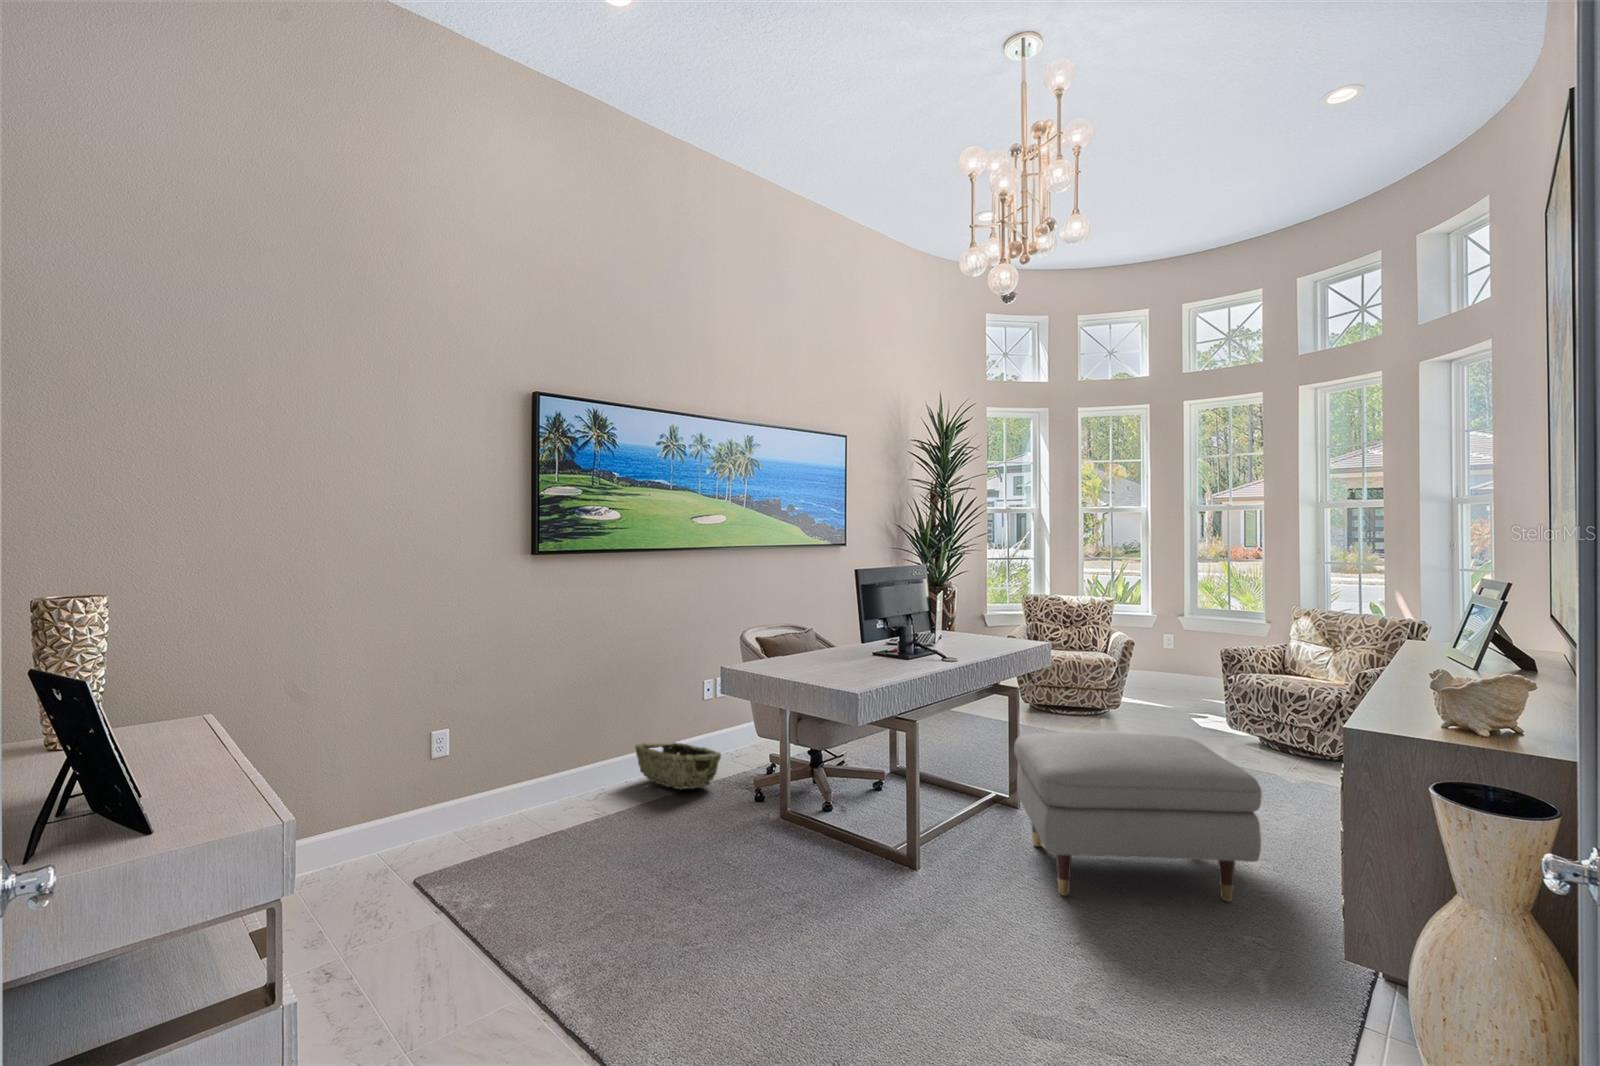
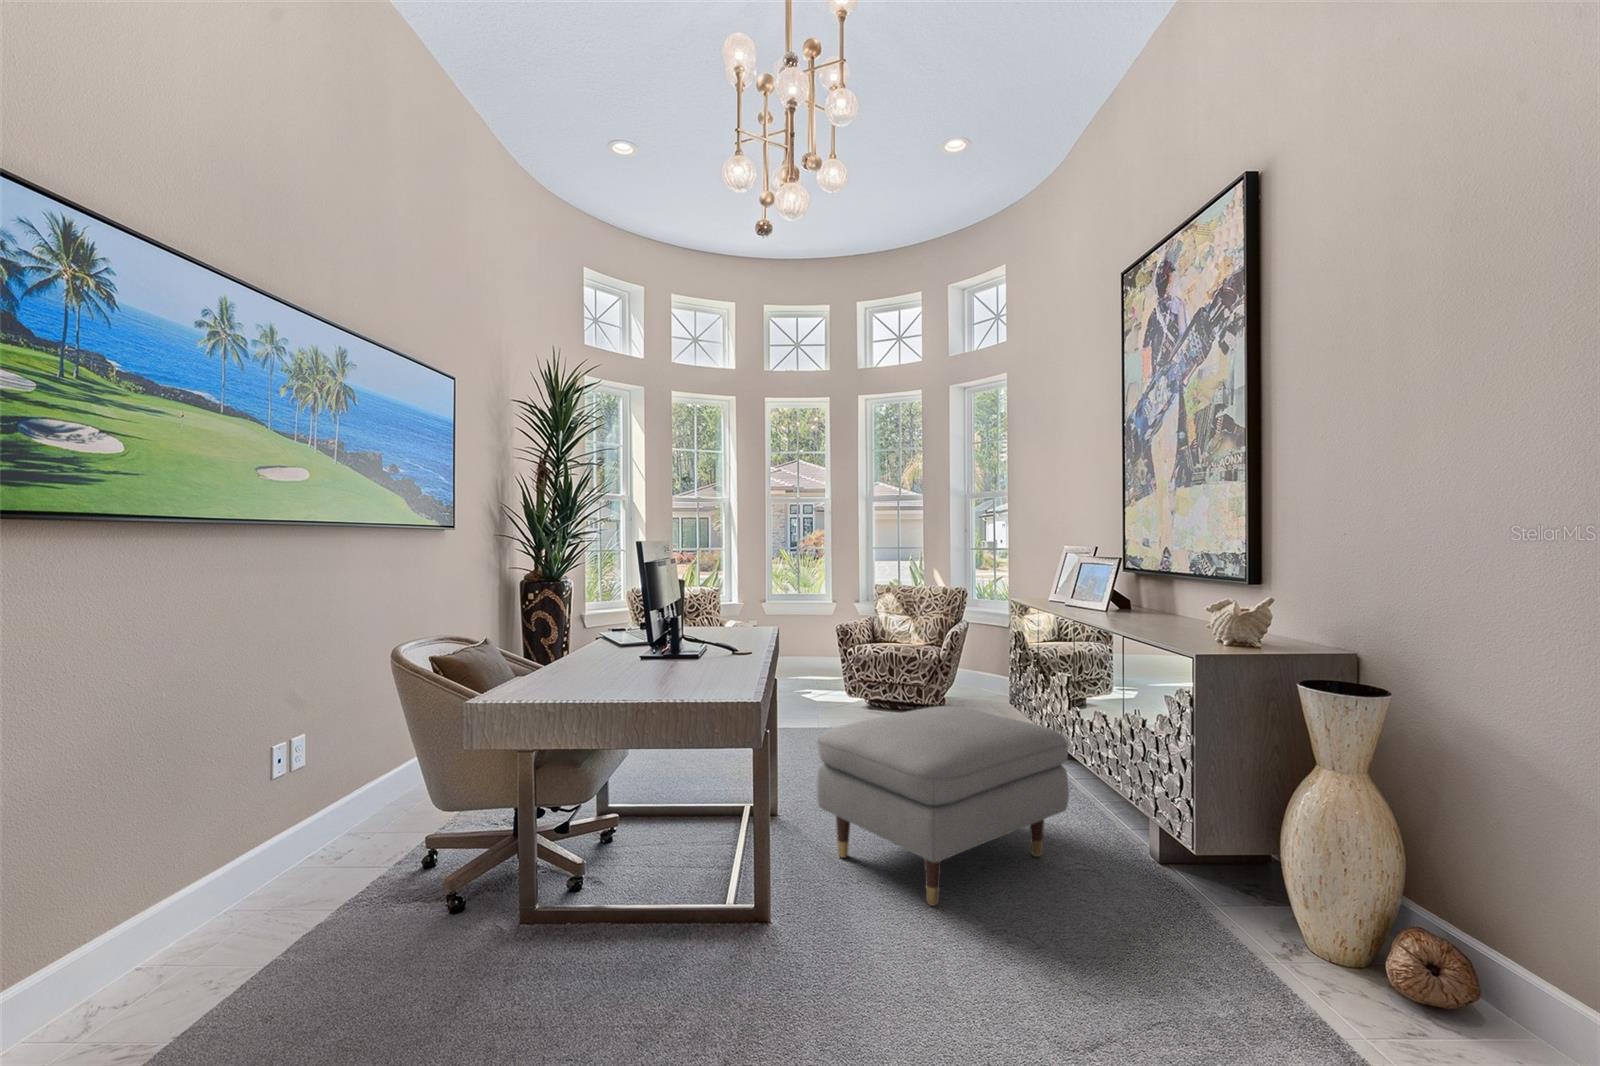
woven basket: present [635,743,721,789] -> none [155,855,357,950]

